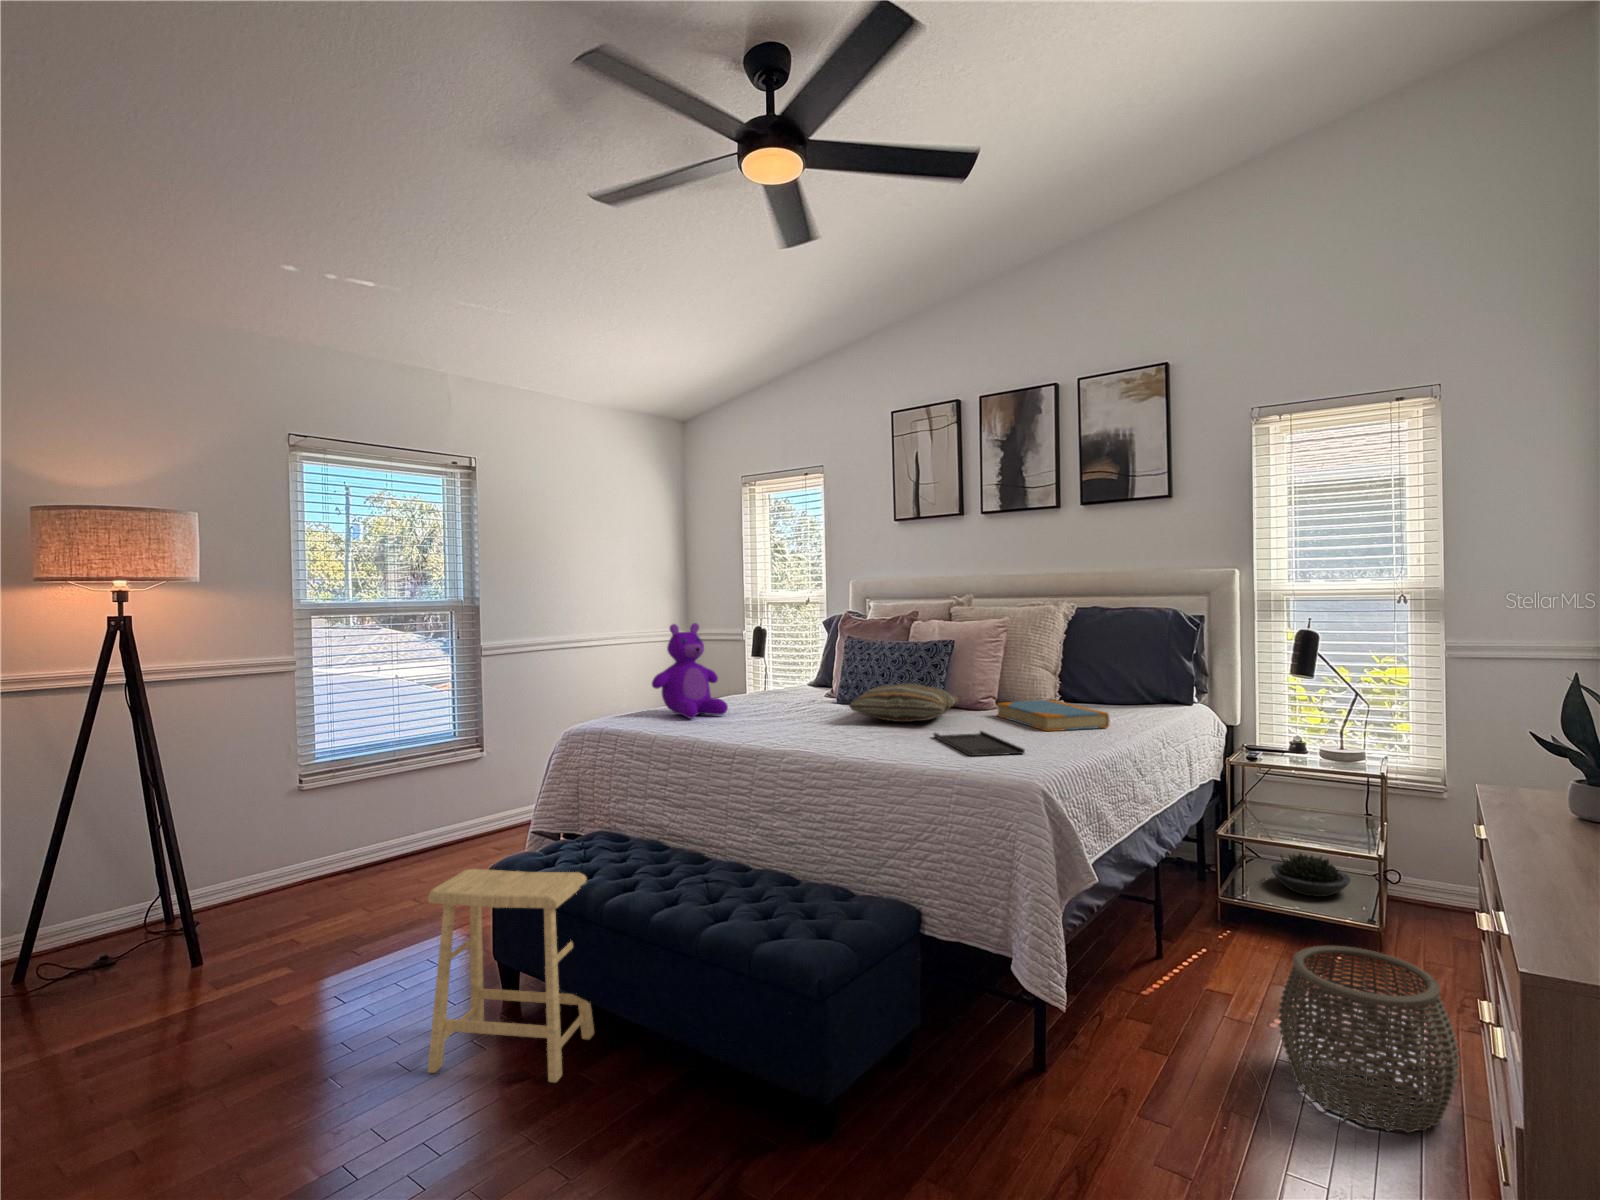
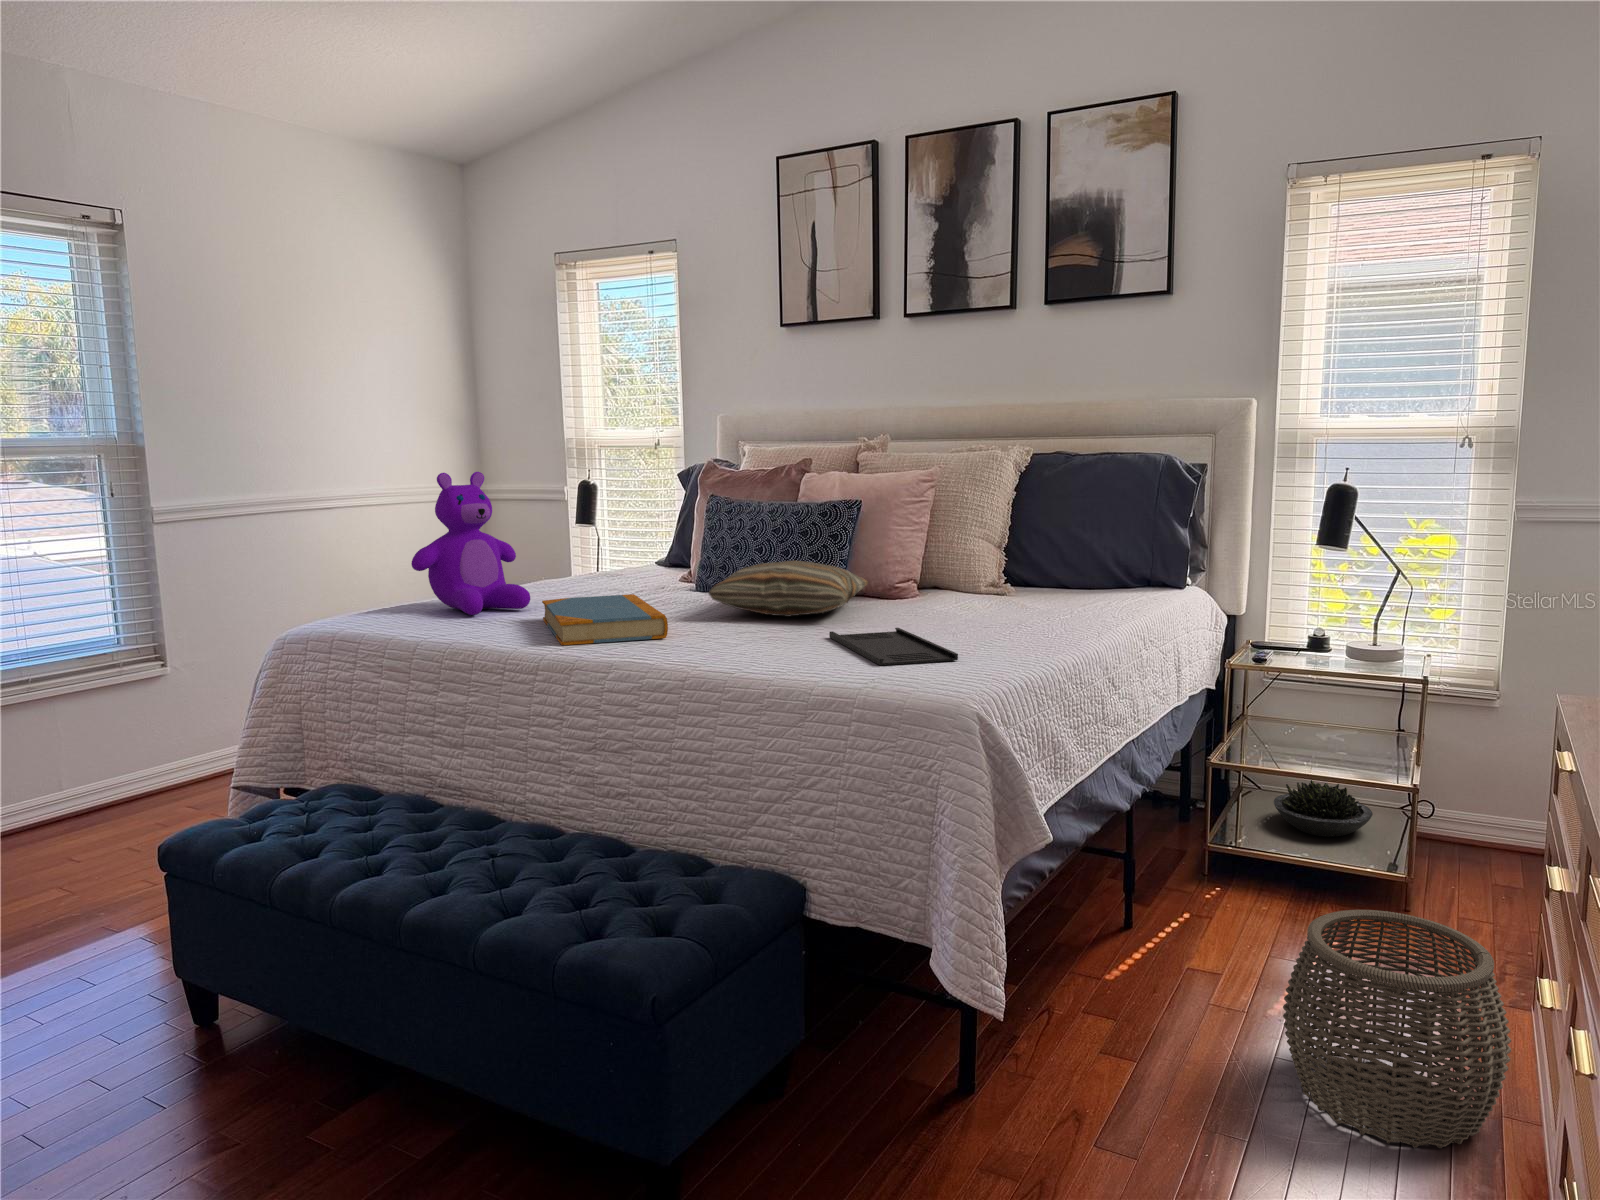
book: present [997,700,1110,731] -> present [542,594,668,645]
footstool: present [428,869,594,1083] -> none [37,851,327,1157]

